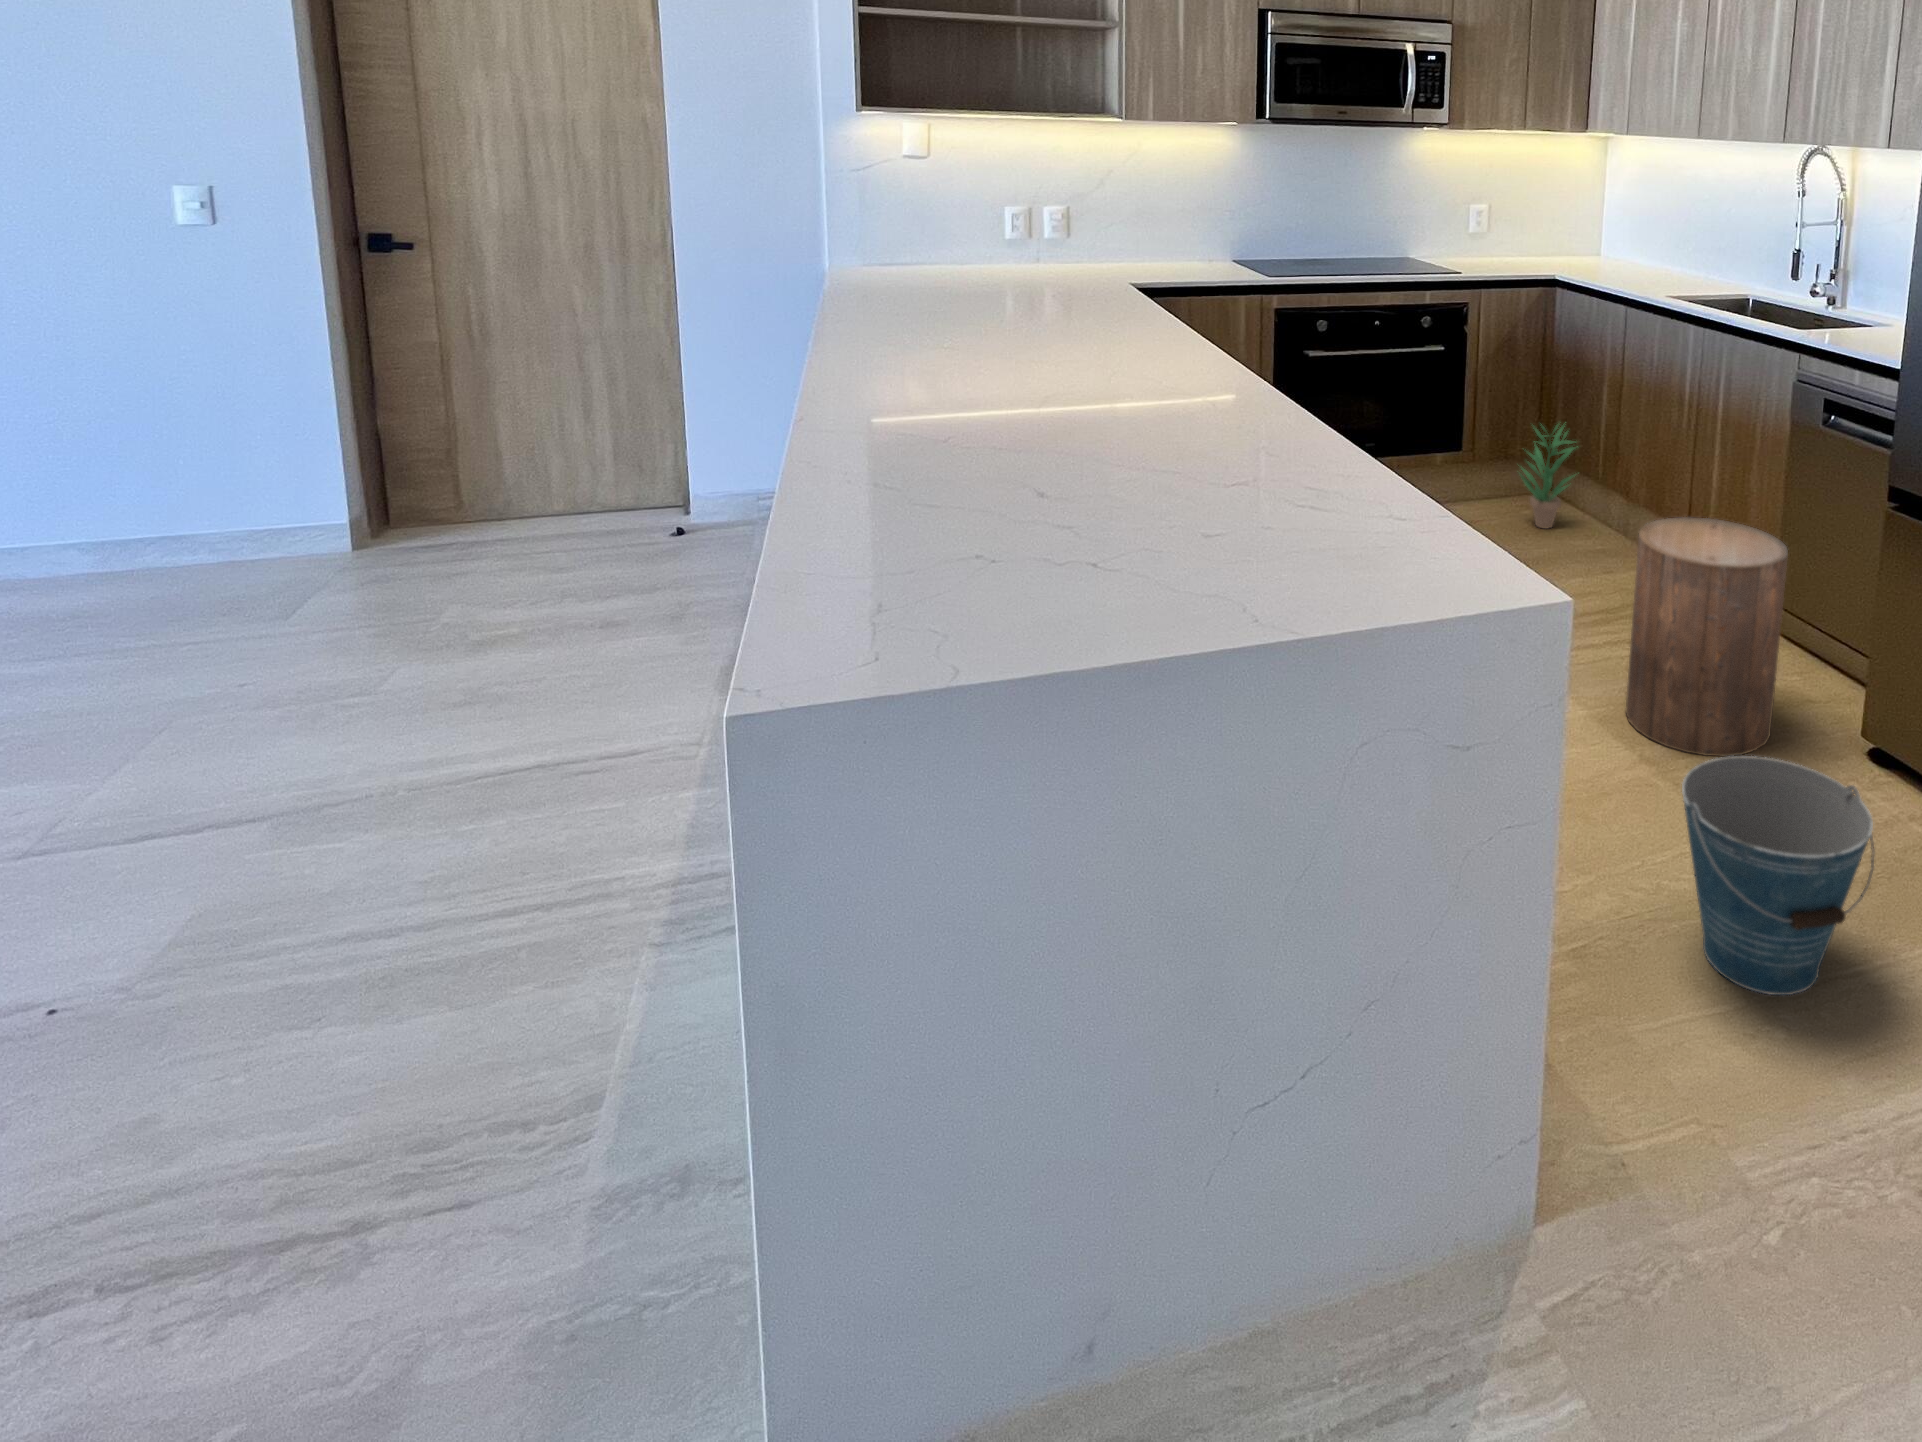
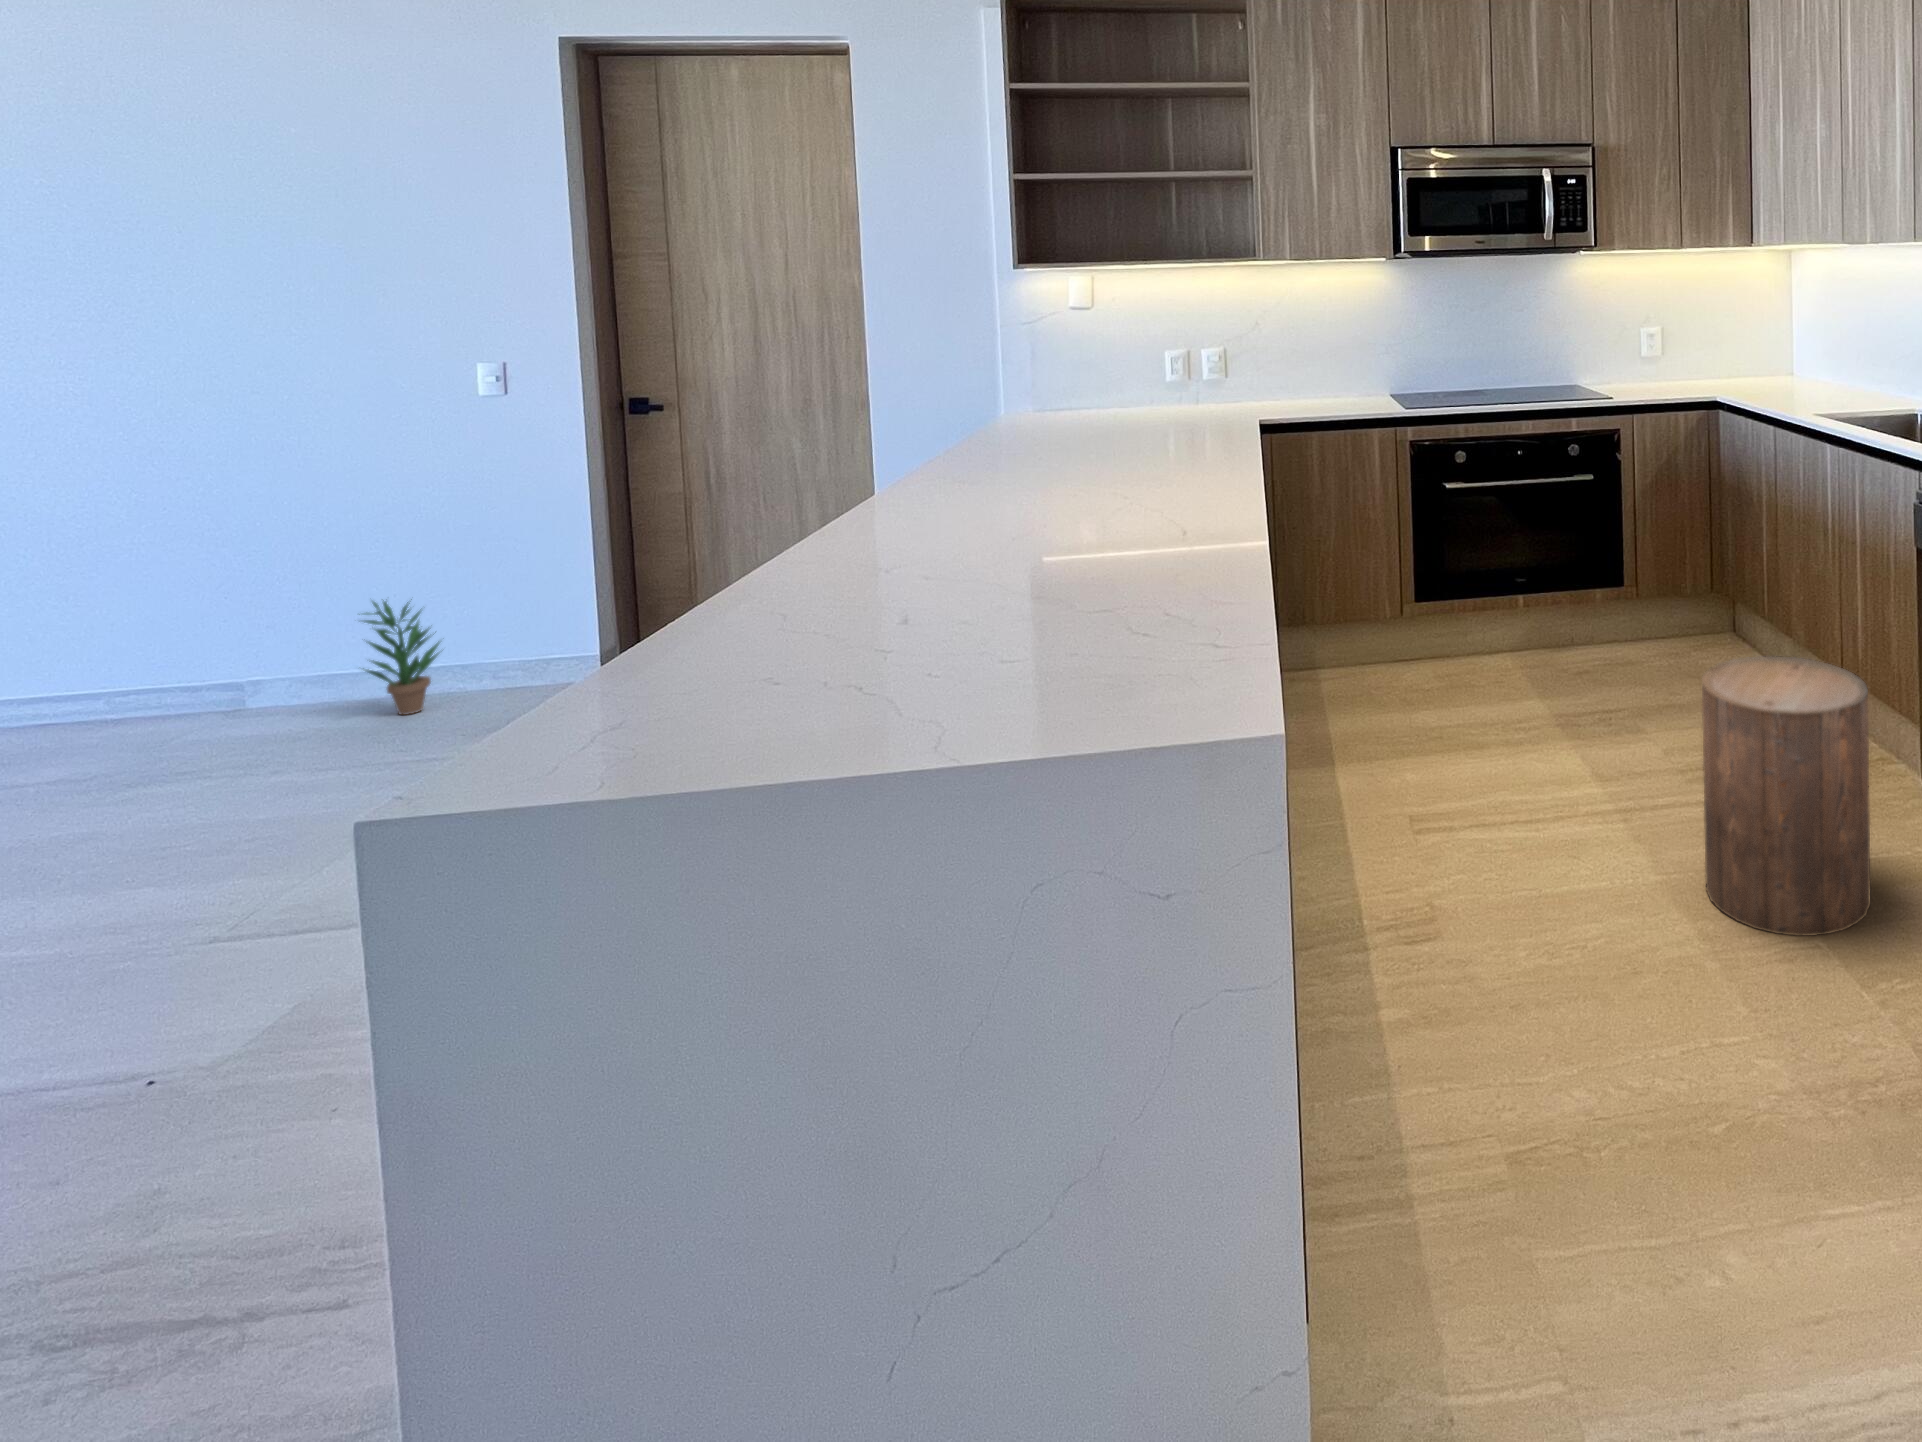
potted plant: present [1520,425,1576,528] -> present [363,599,439,715]
bucket: present [1682,756,1874,995] -> none [1626,936,1851,1238]

